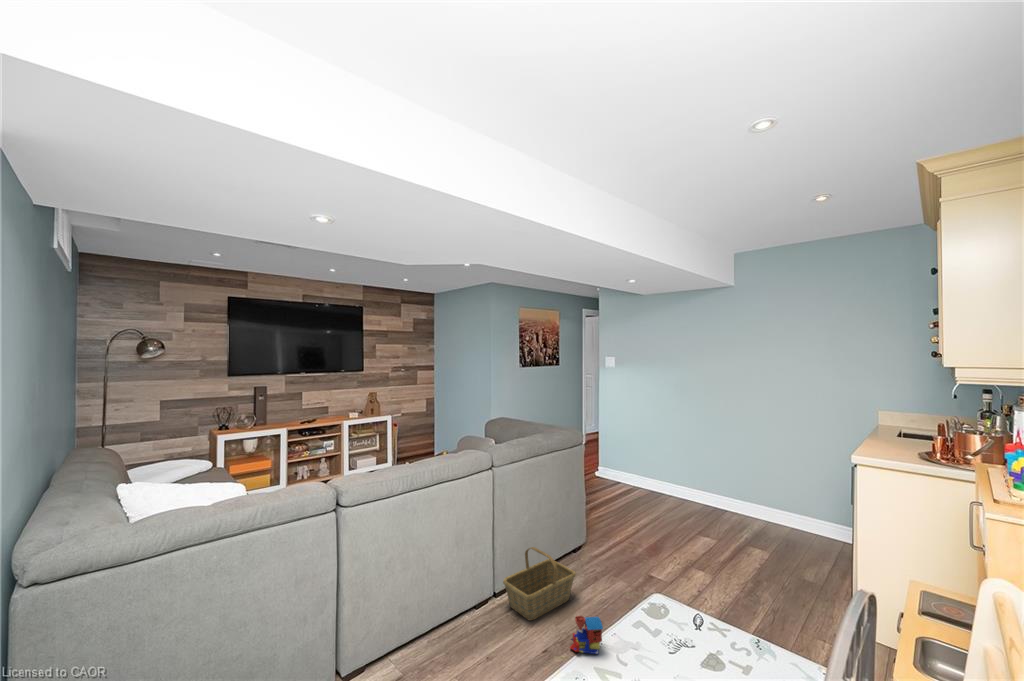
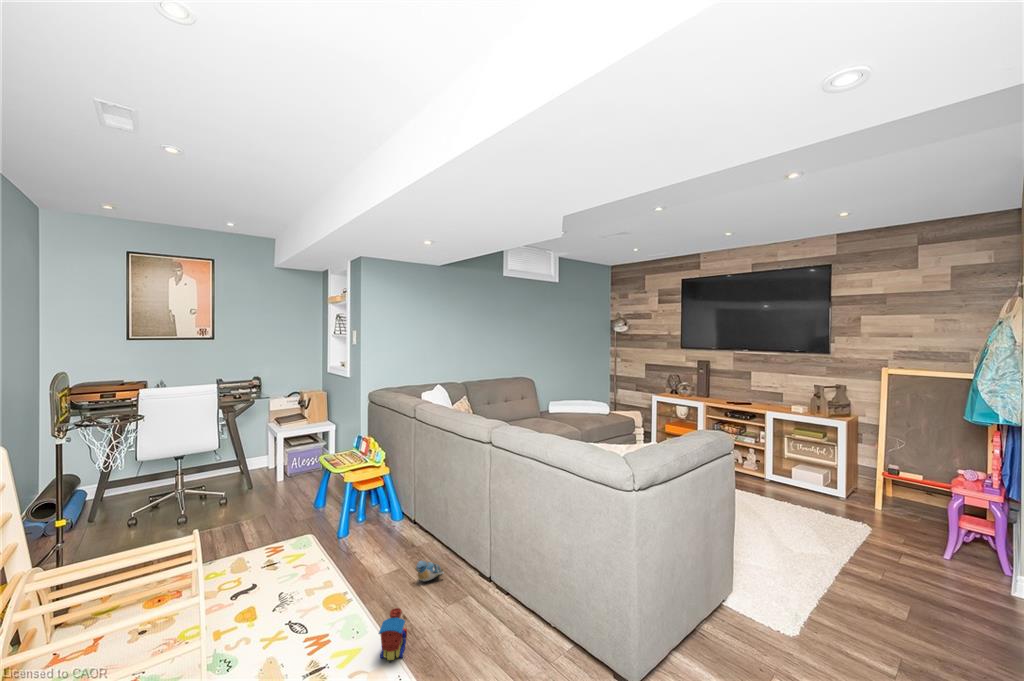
basket: present [503,547,576,621] -> none [446,553,528,647]
plush toy: none [465,624,493,648] -> present [416,560,444,581]

